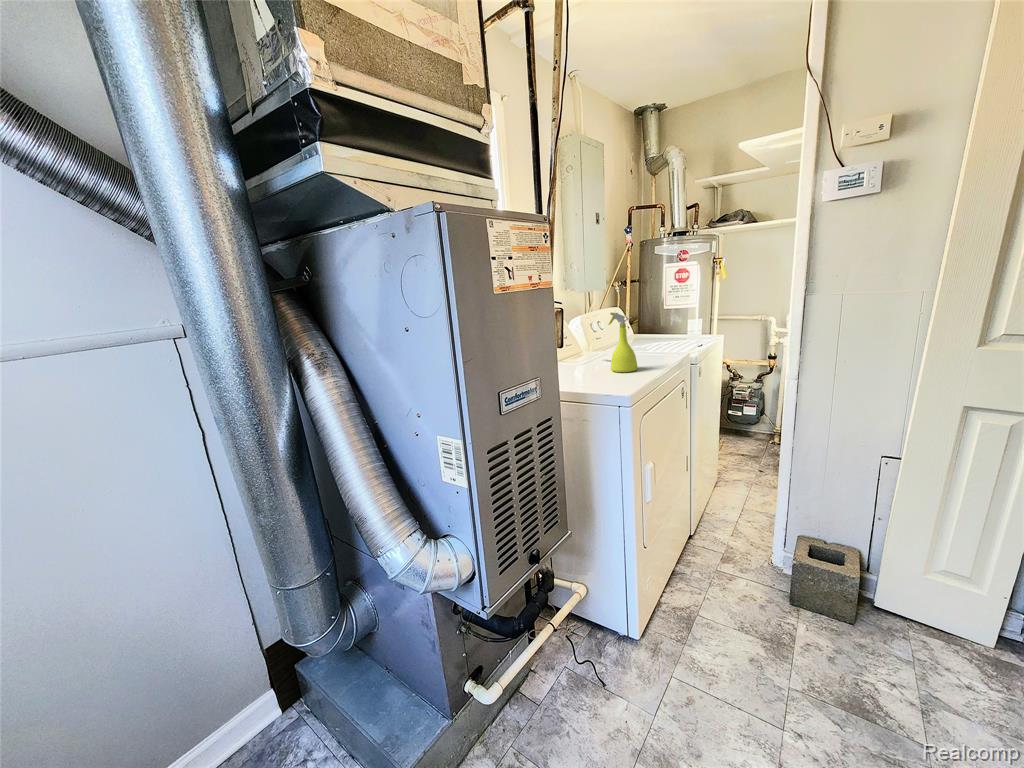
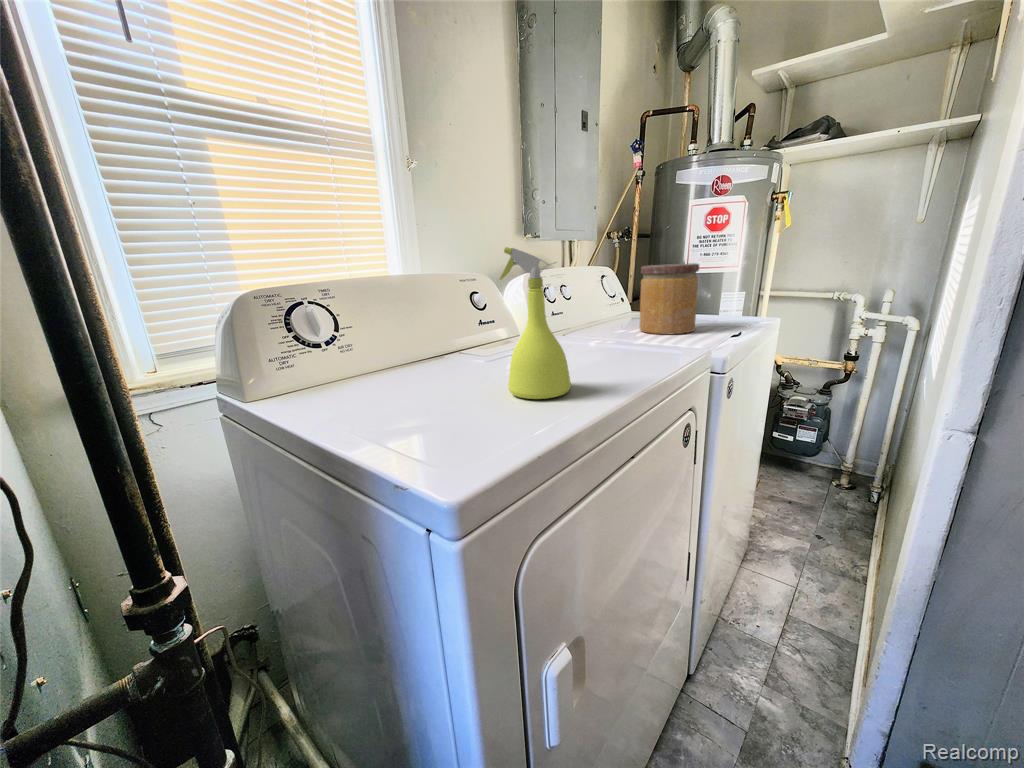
jar: none [647,308,679,346] -> present [640,263,699,334]

